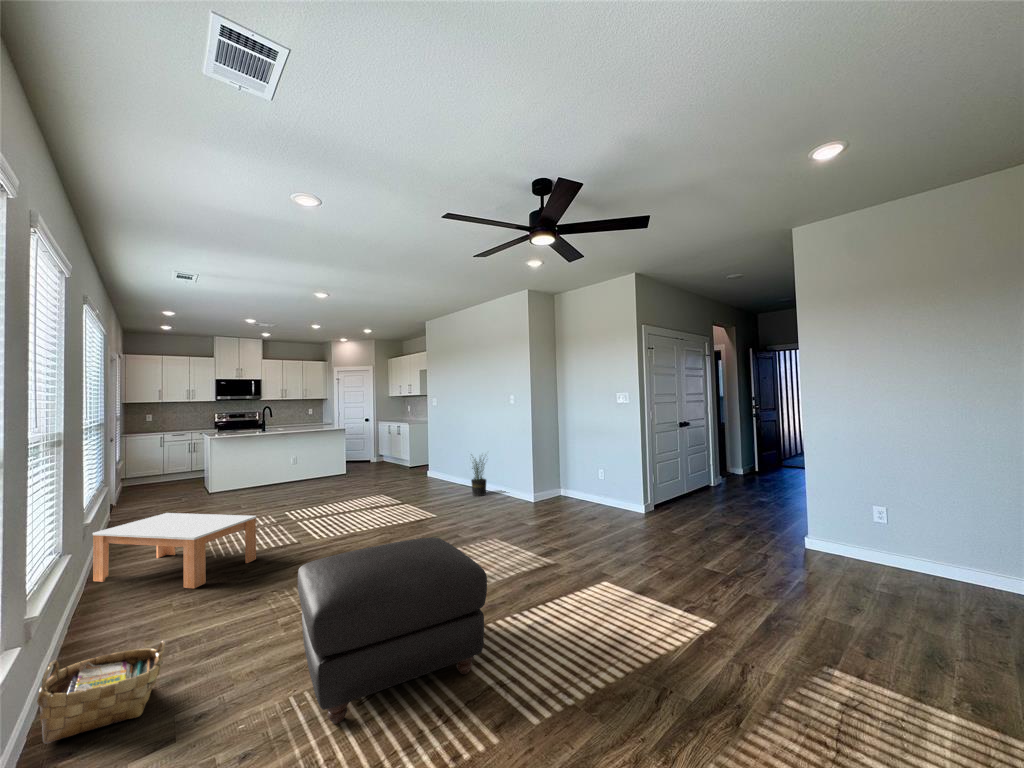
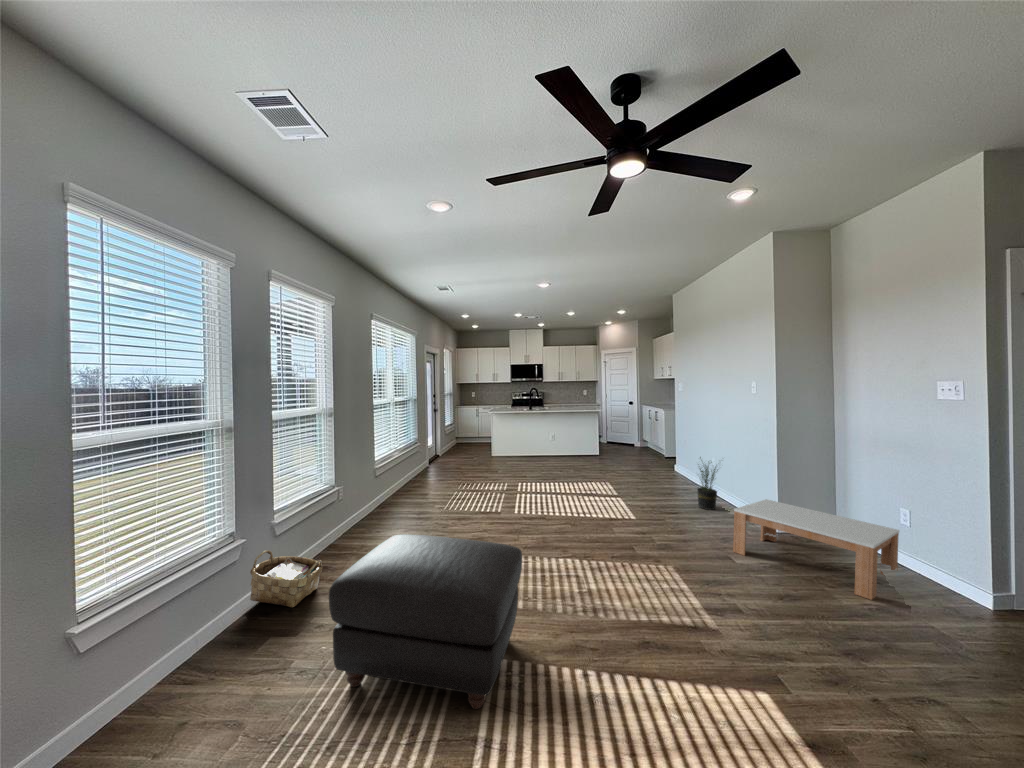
coffee table: present [93,513,256,588] -> present [733,499,899,600]

